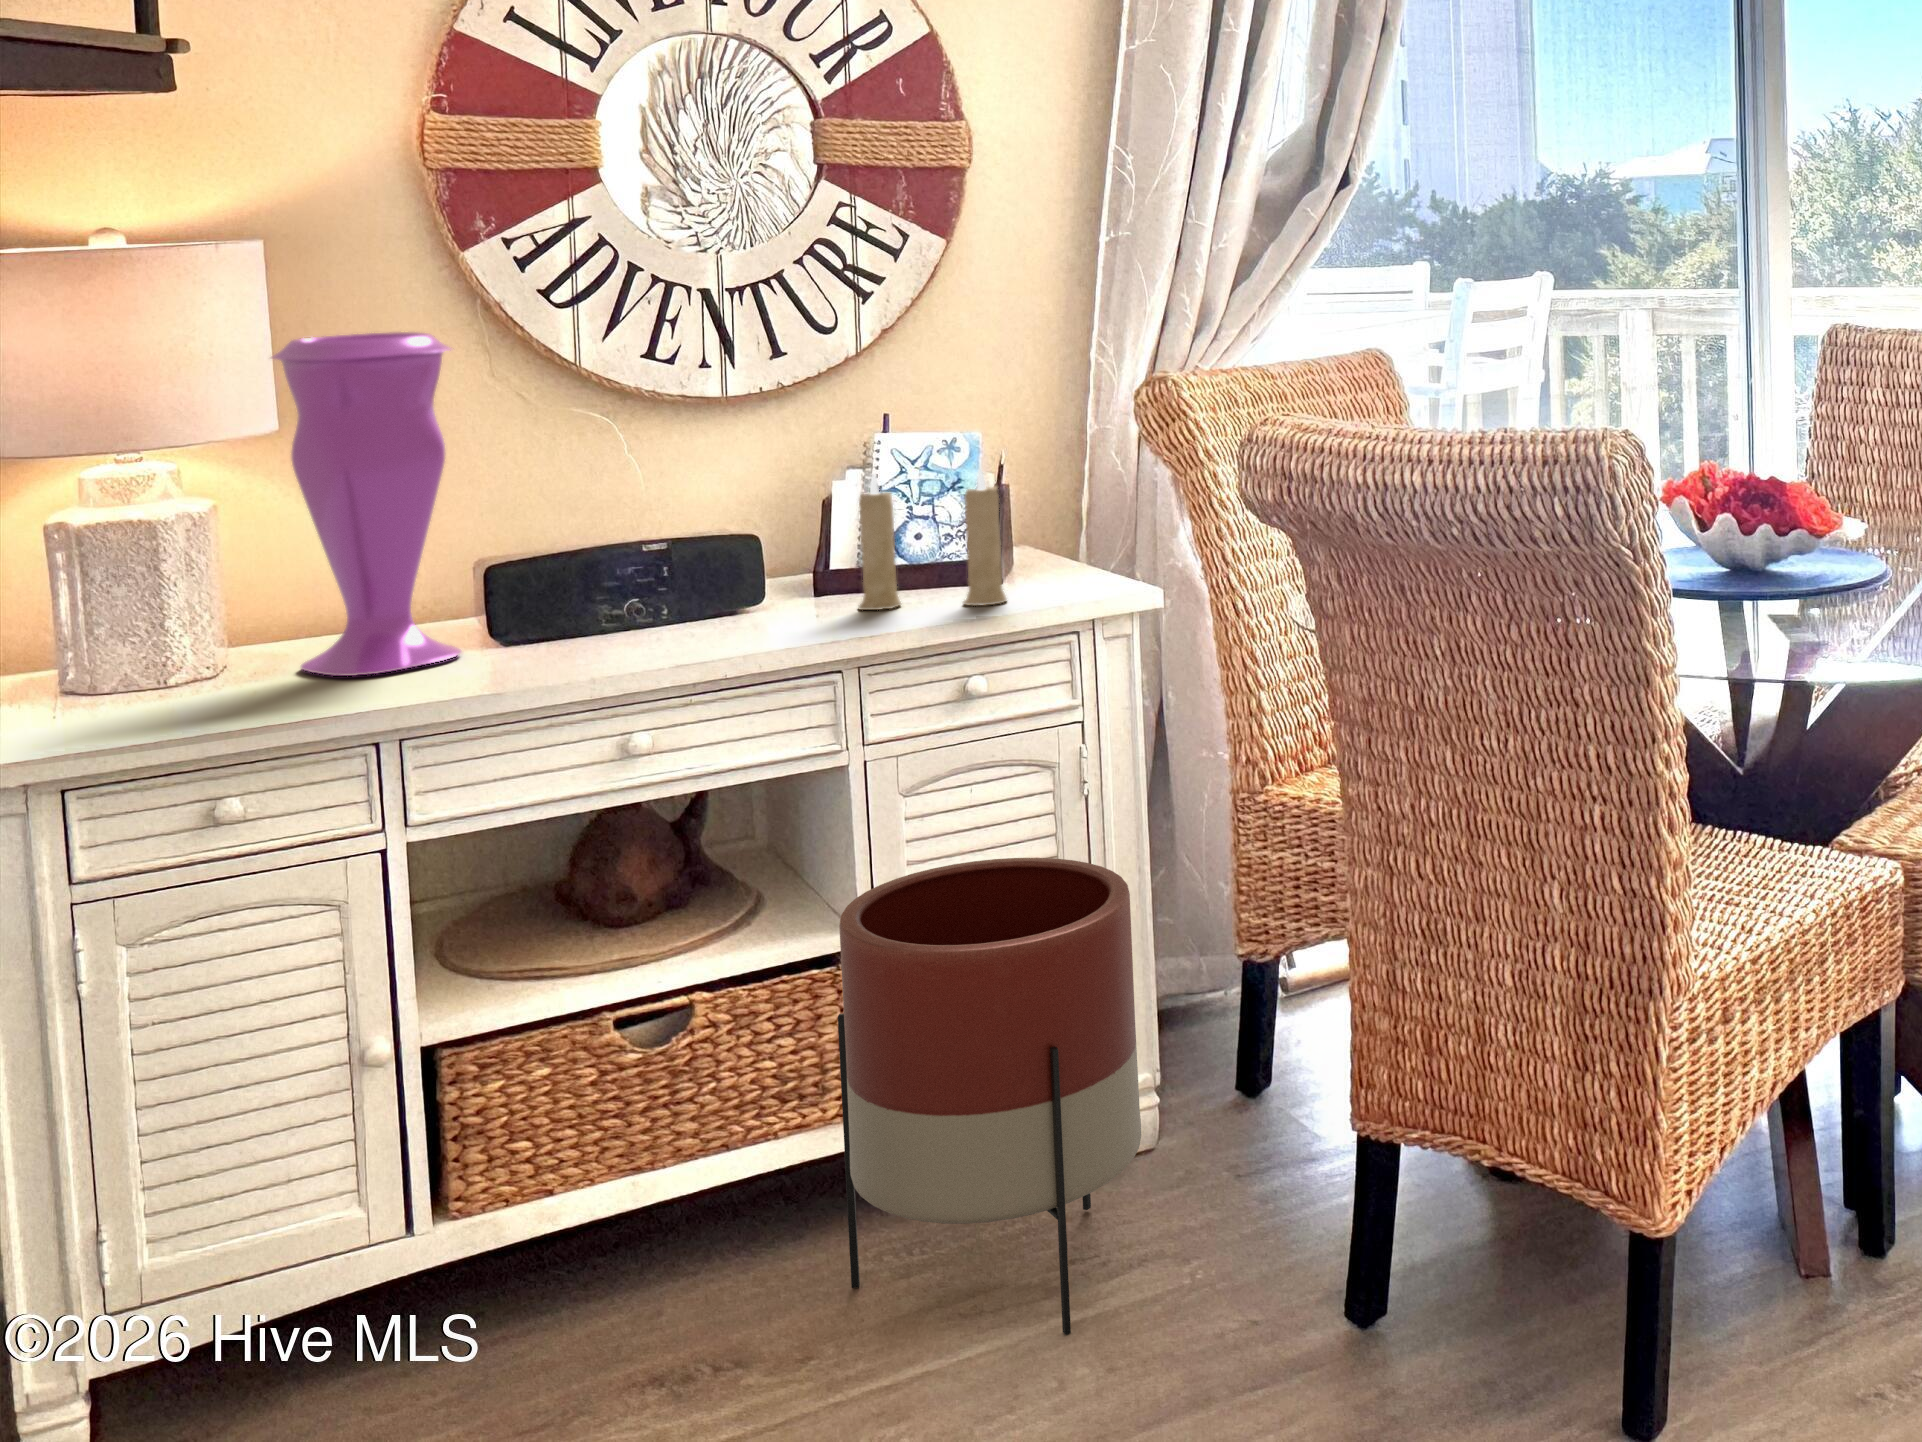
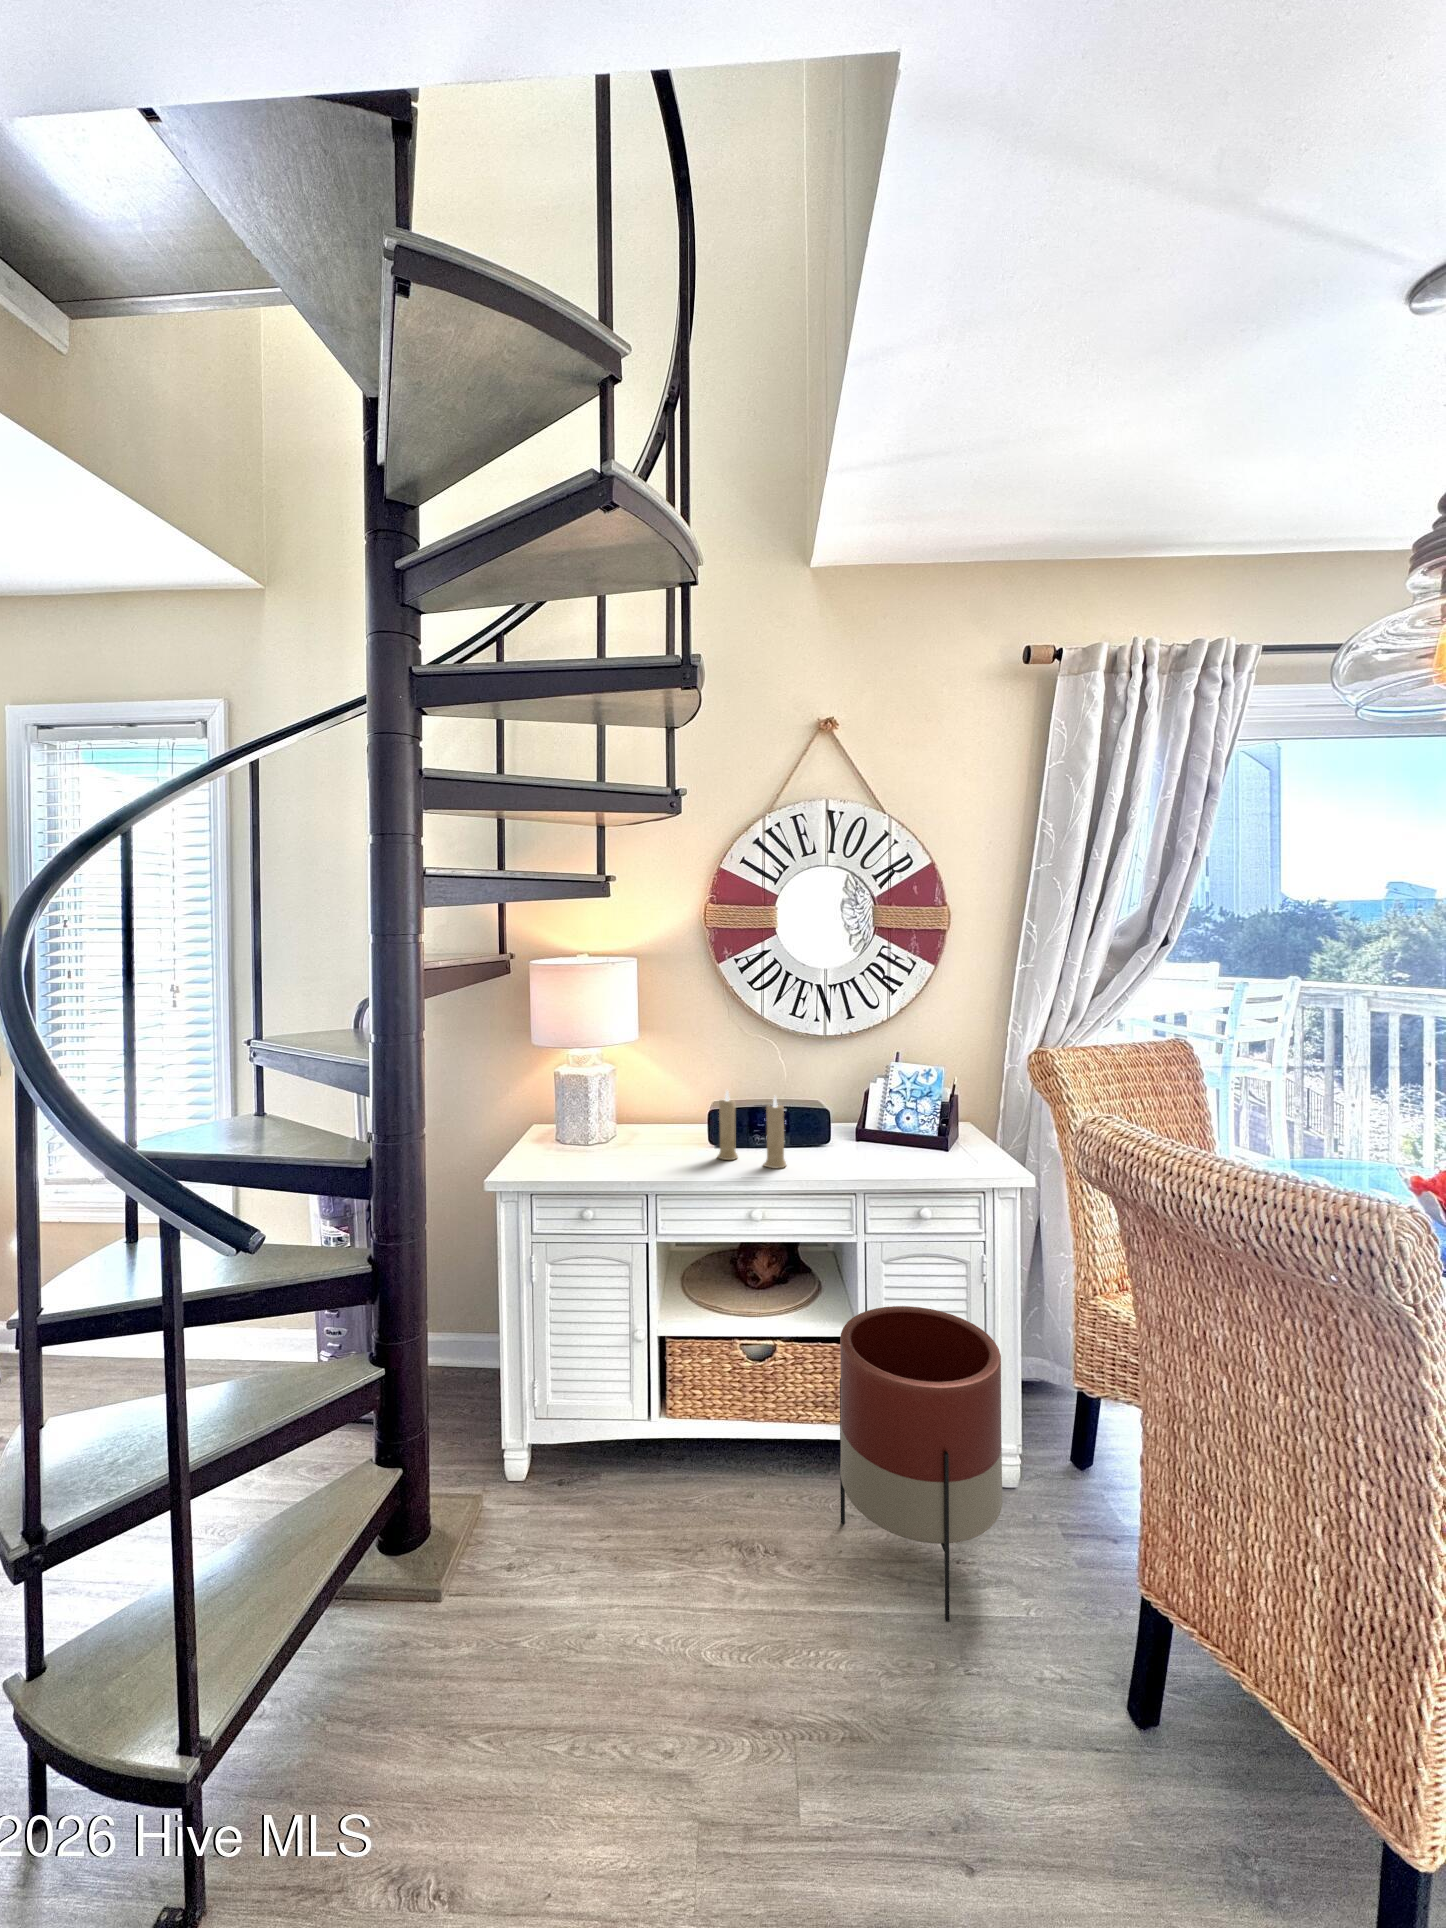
vase: present [271,332,461,676] -> none [628,1002,698,1156]
candle: present [859,470,1007,610] -> present [717,1091,786,1169]

